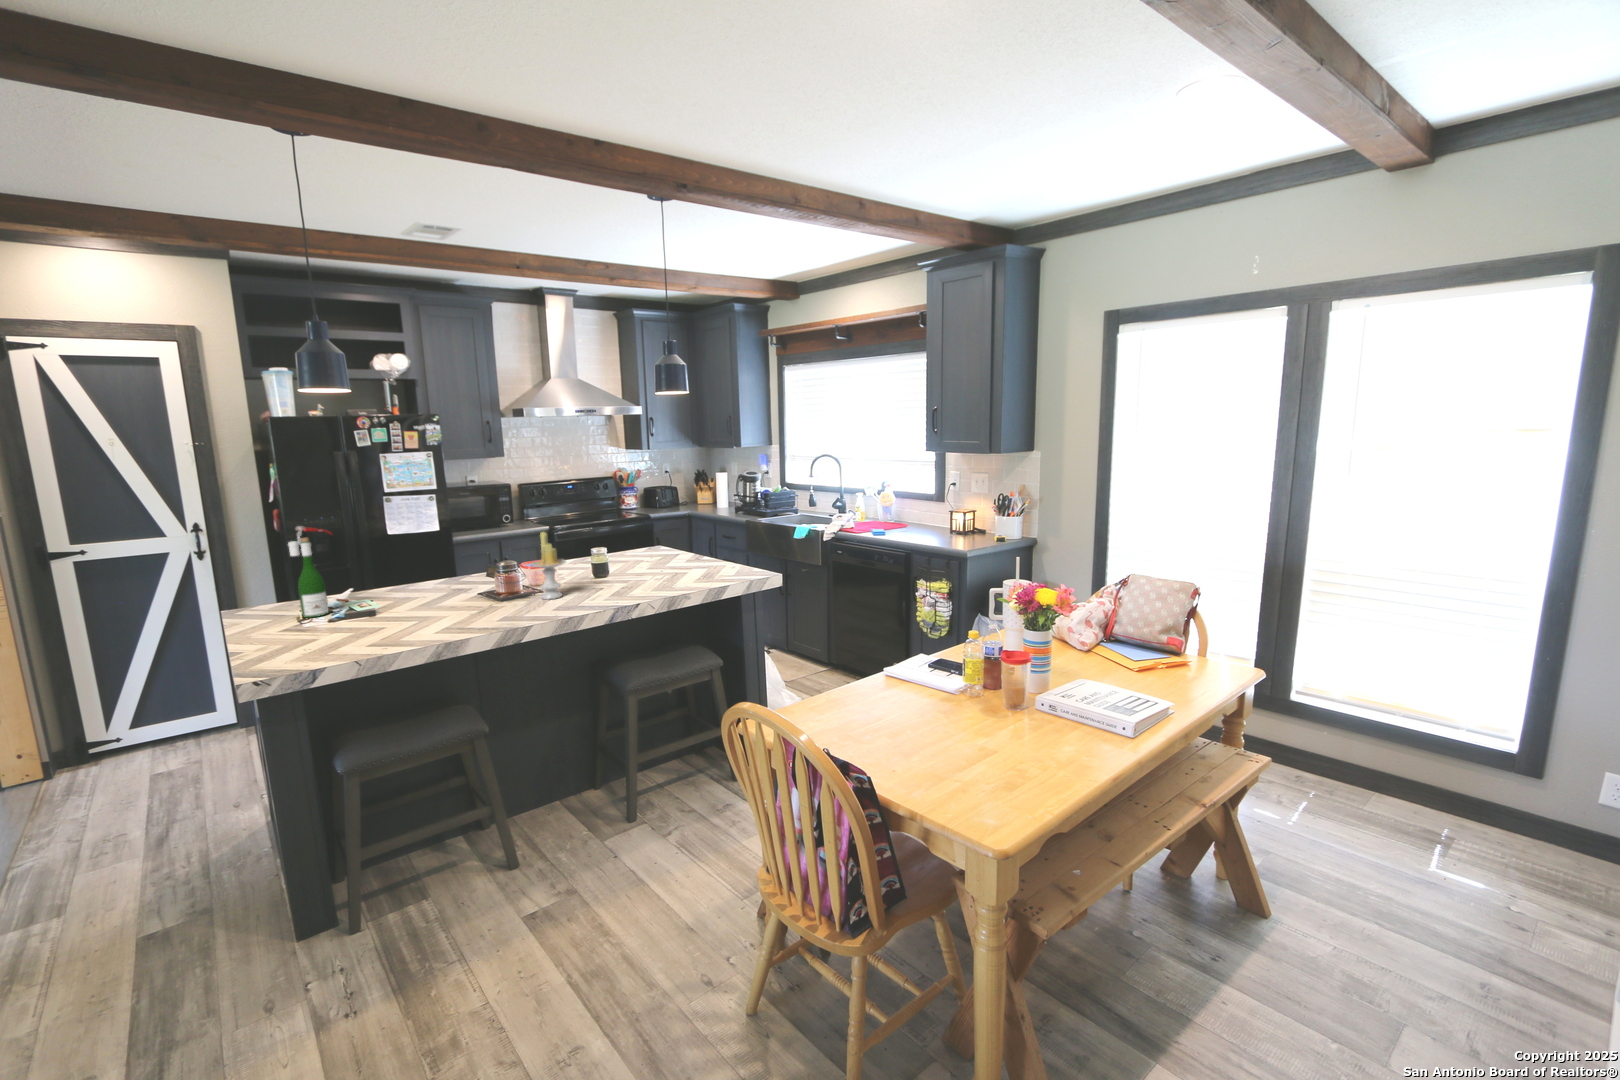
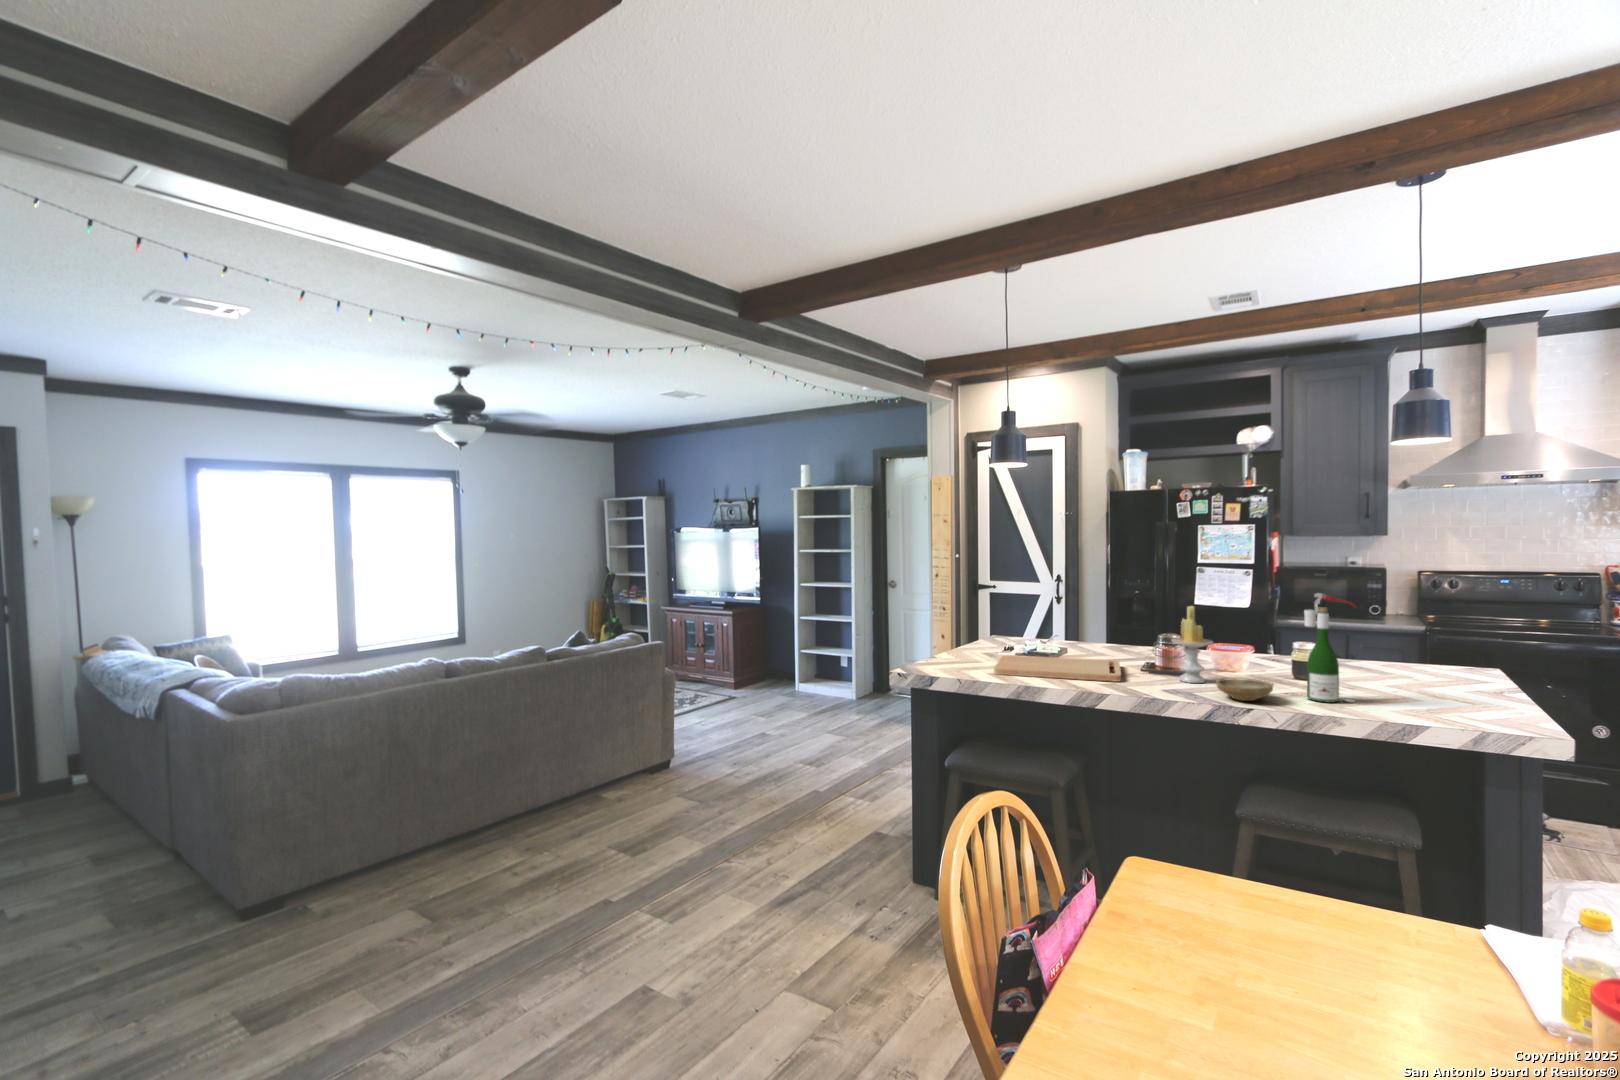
wine bottle: present [288,526,340,618] -> present [1304,593,1356,703]
ceramic bowl: none [593,581,635,601] -> present [1216,678,1273,701]
cutting board: none [344,597,510,645] -> present [994,655,1121,682]

